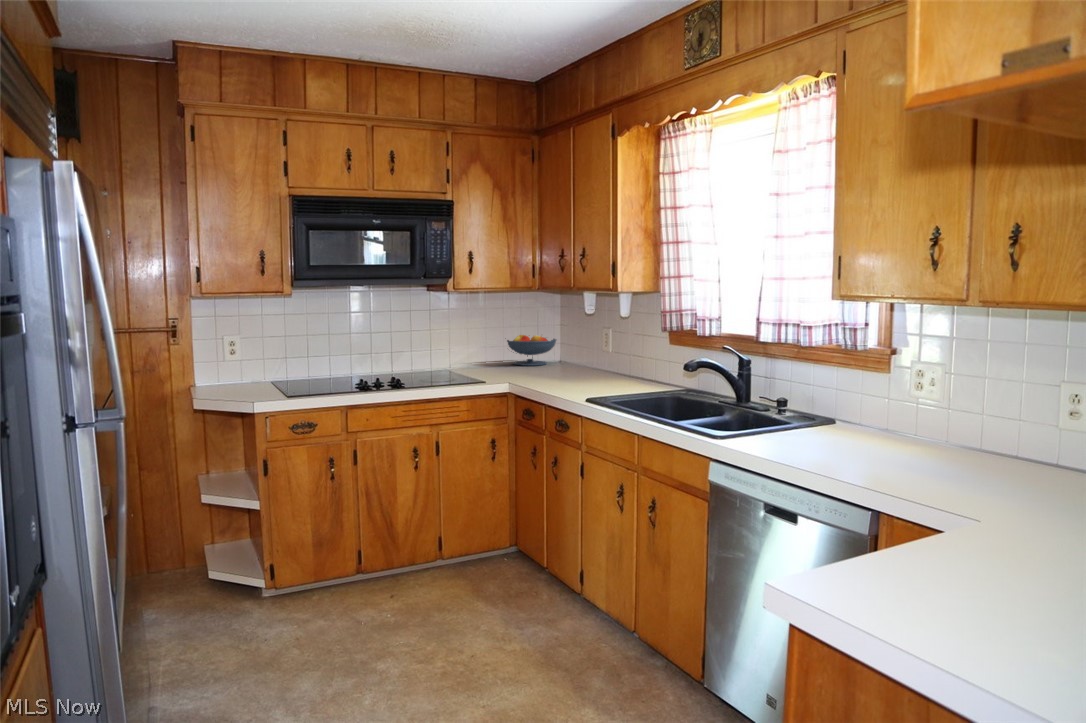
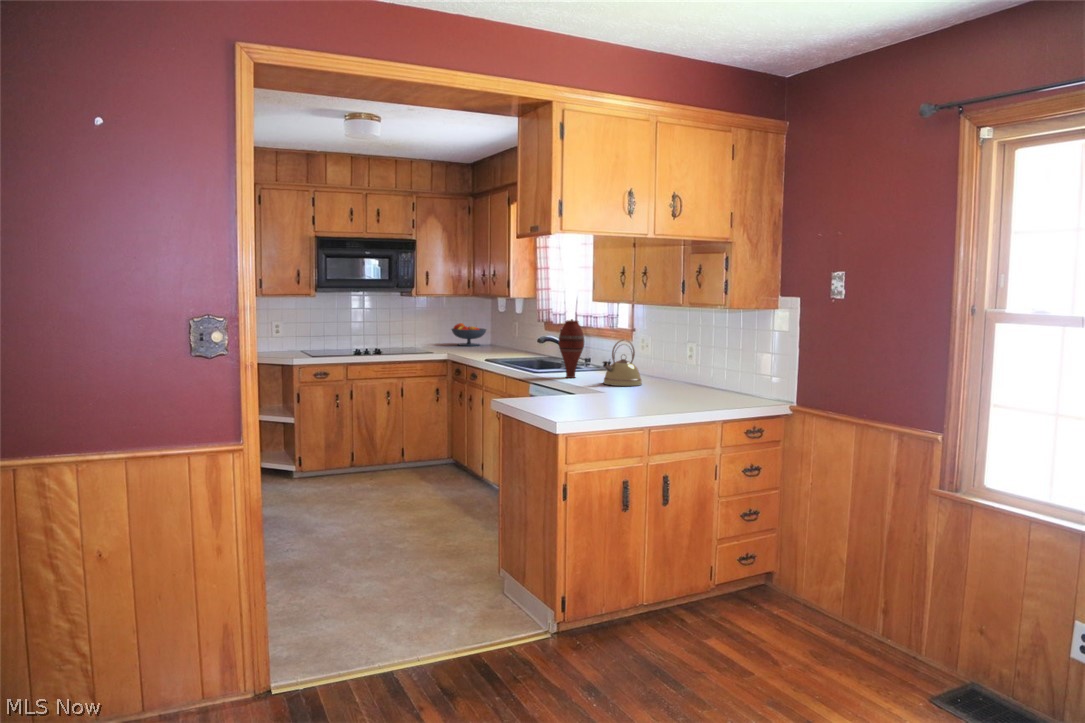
vase: none [776,334,831,453] -> present [558,319,584,378]
kettle: none [898,380,992,485] -> present [603,340,642,386]

